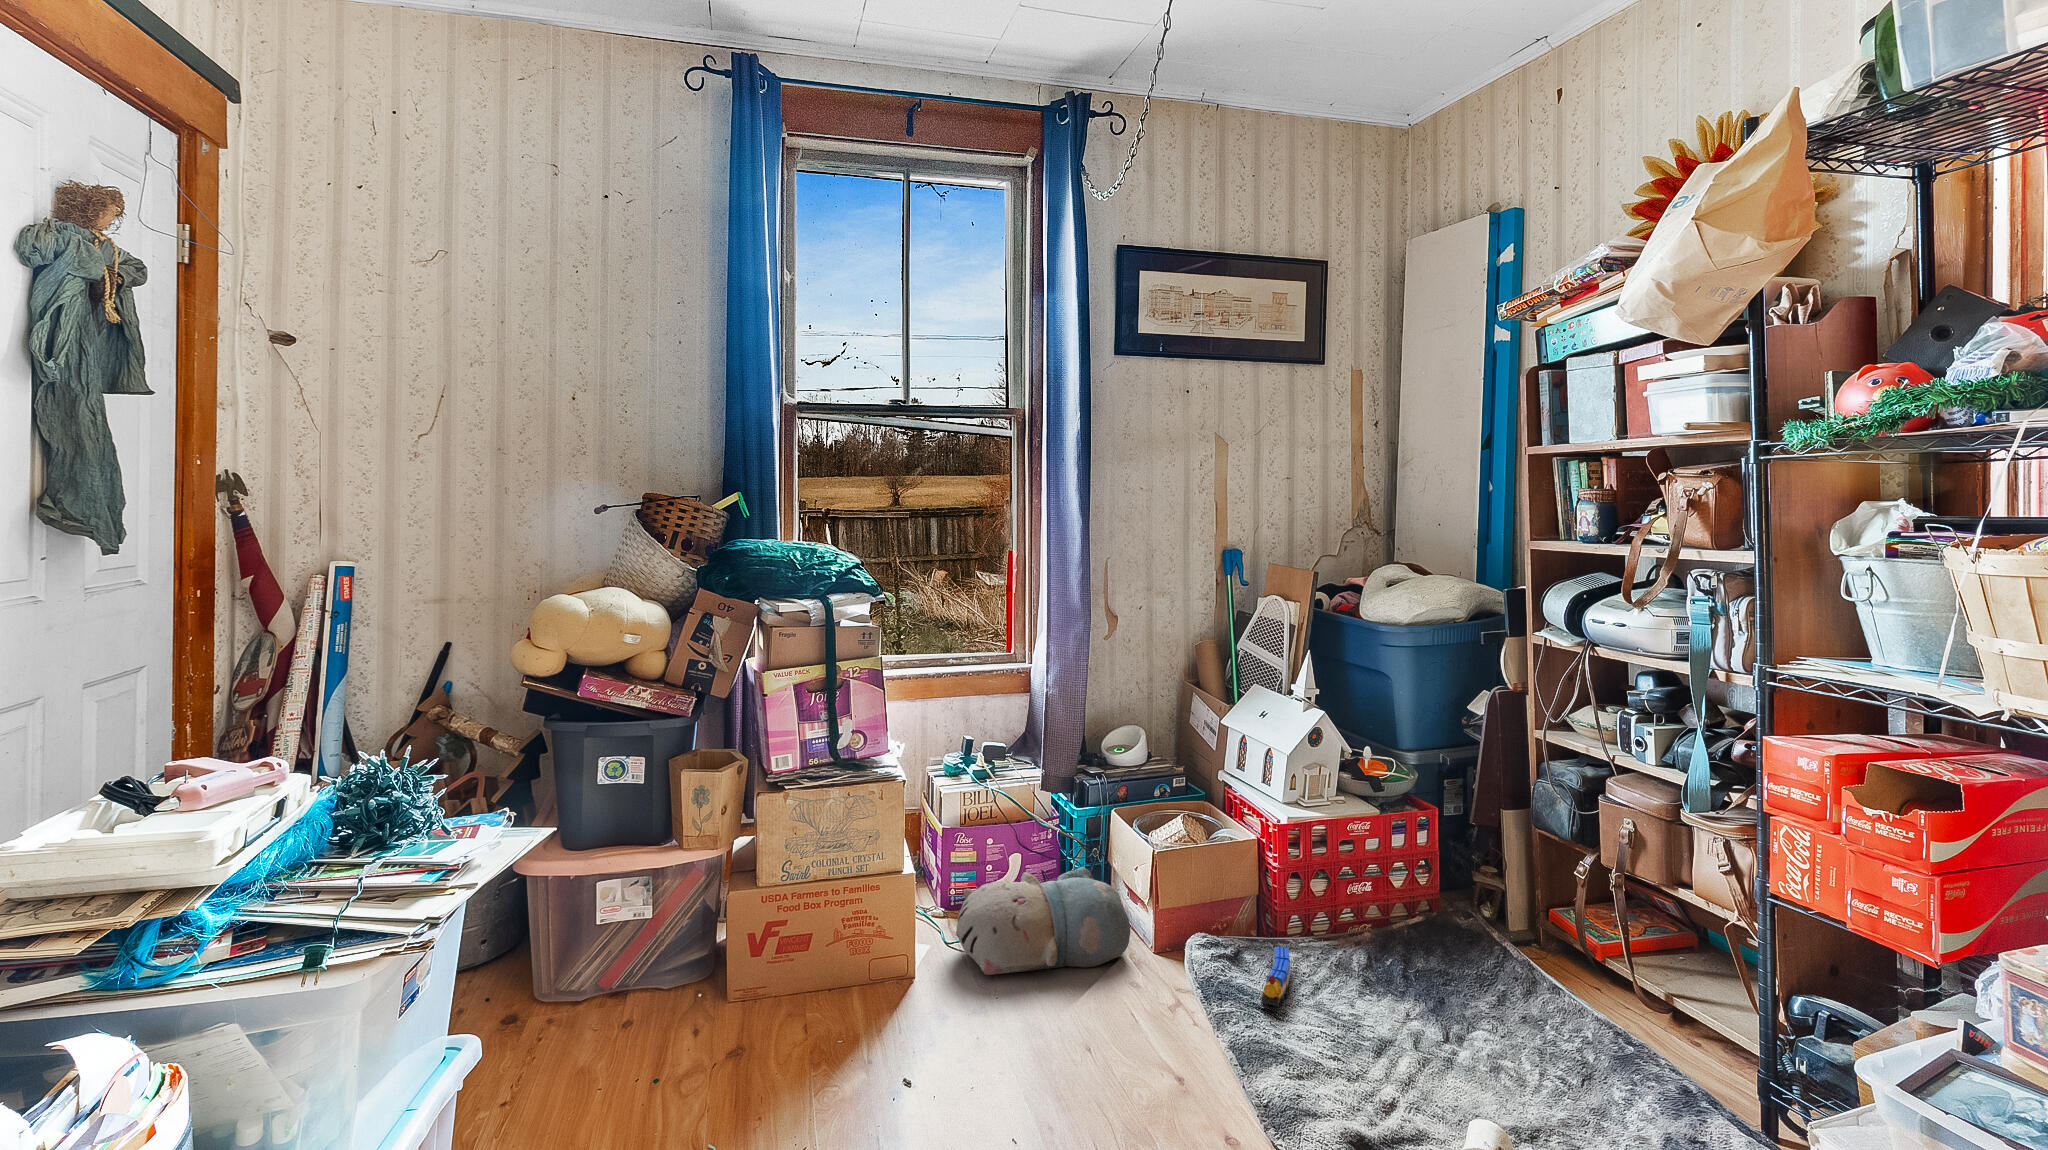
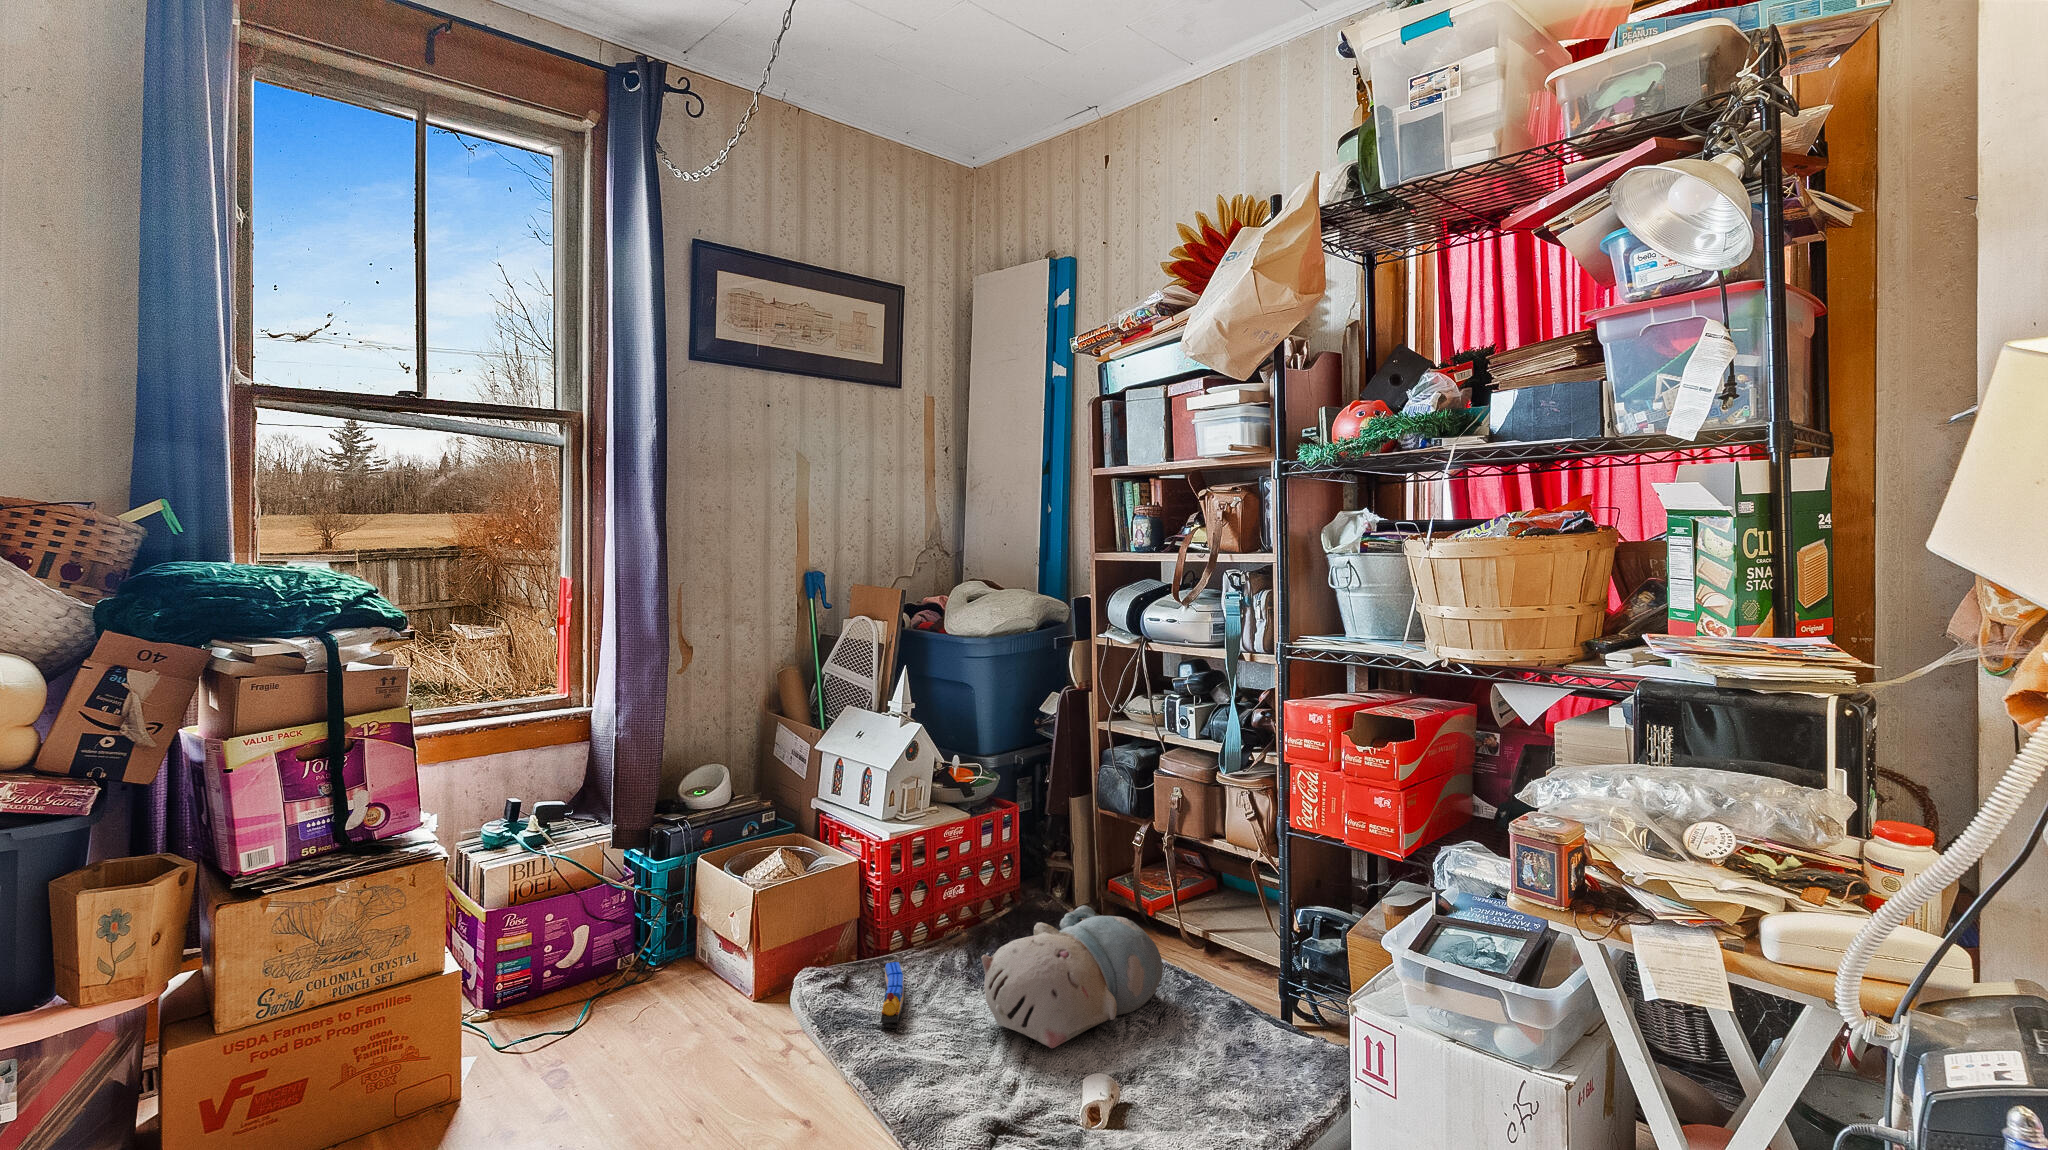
plush toy: present [956,867,1130,975] -> present [981,905,1163,1048]

